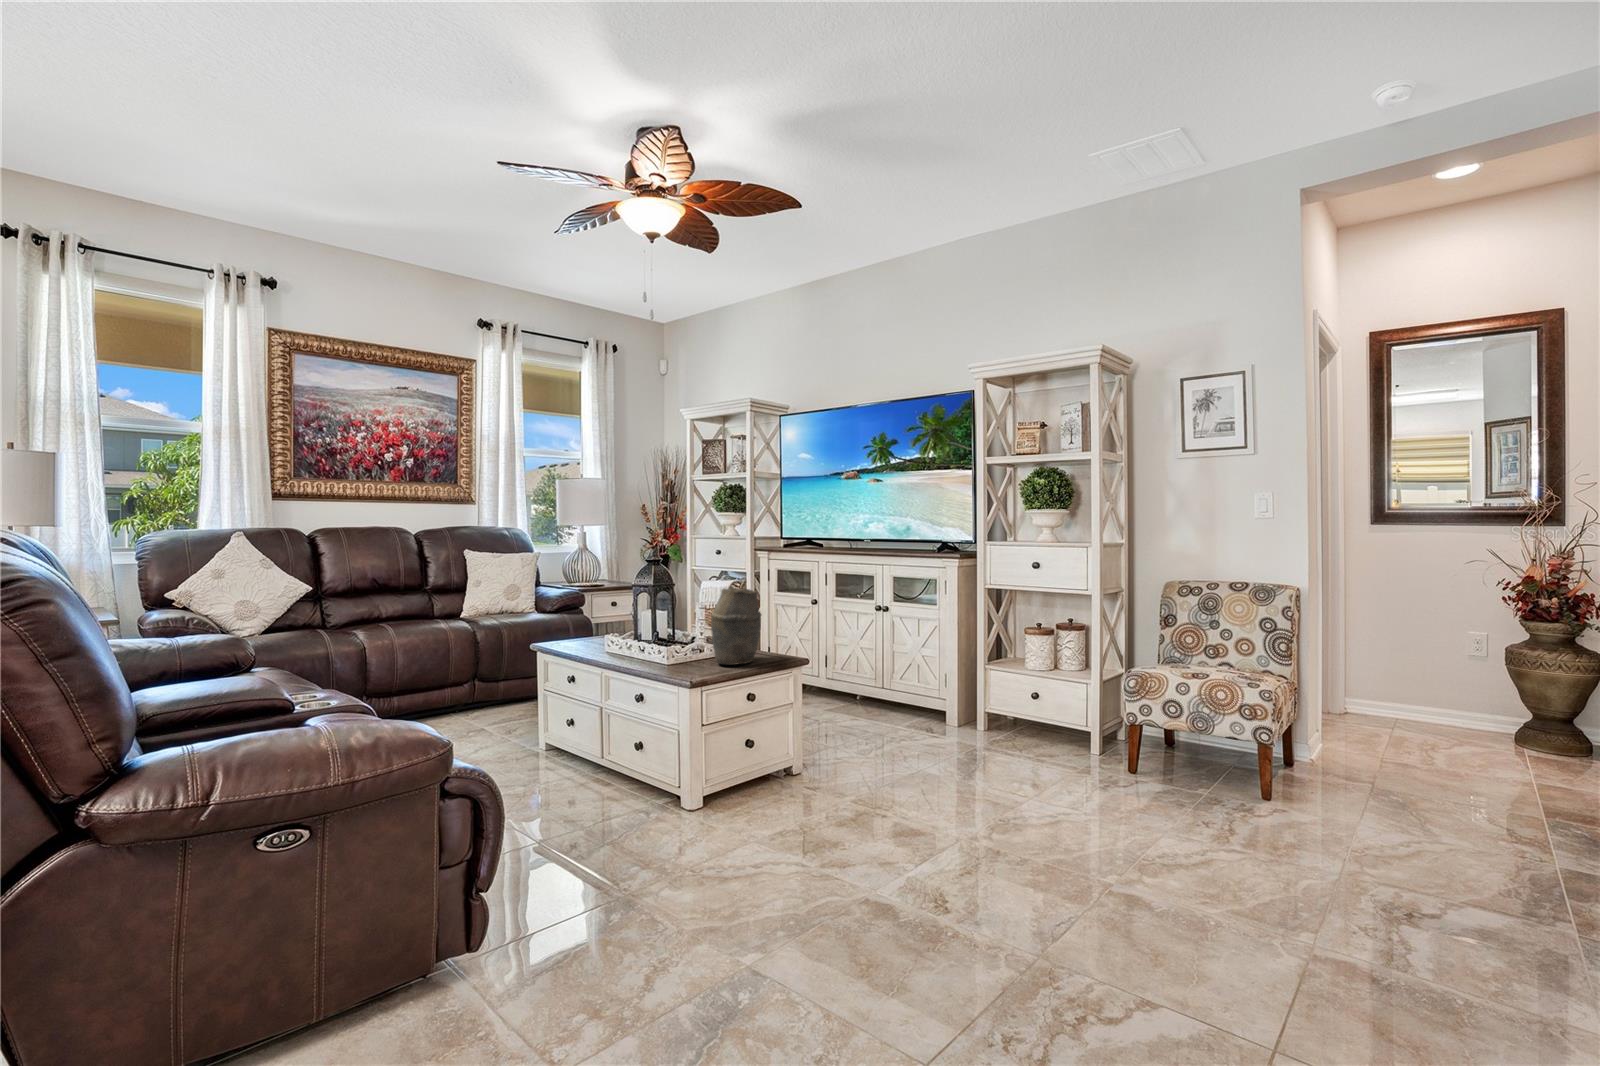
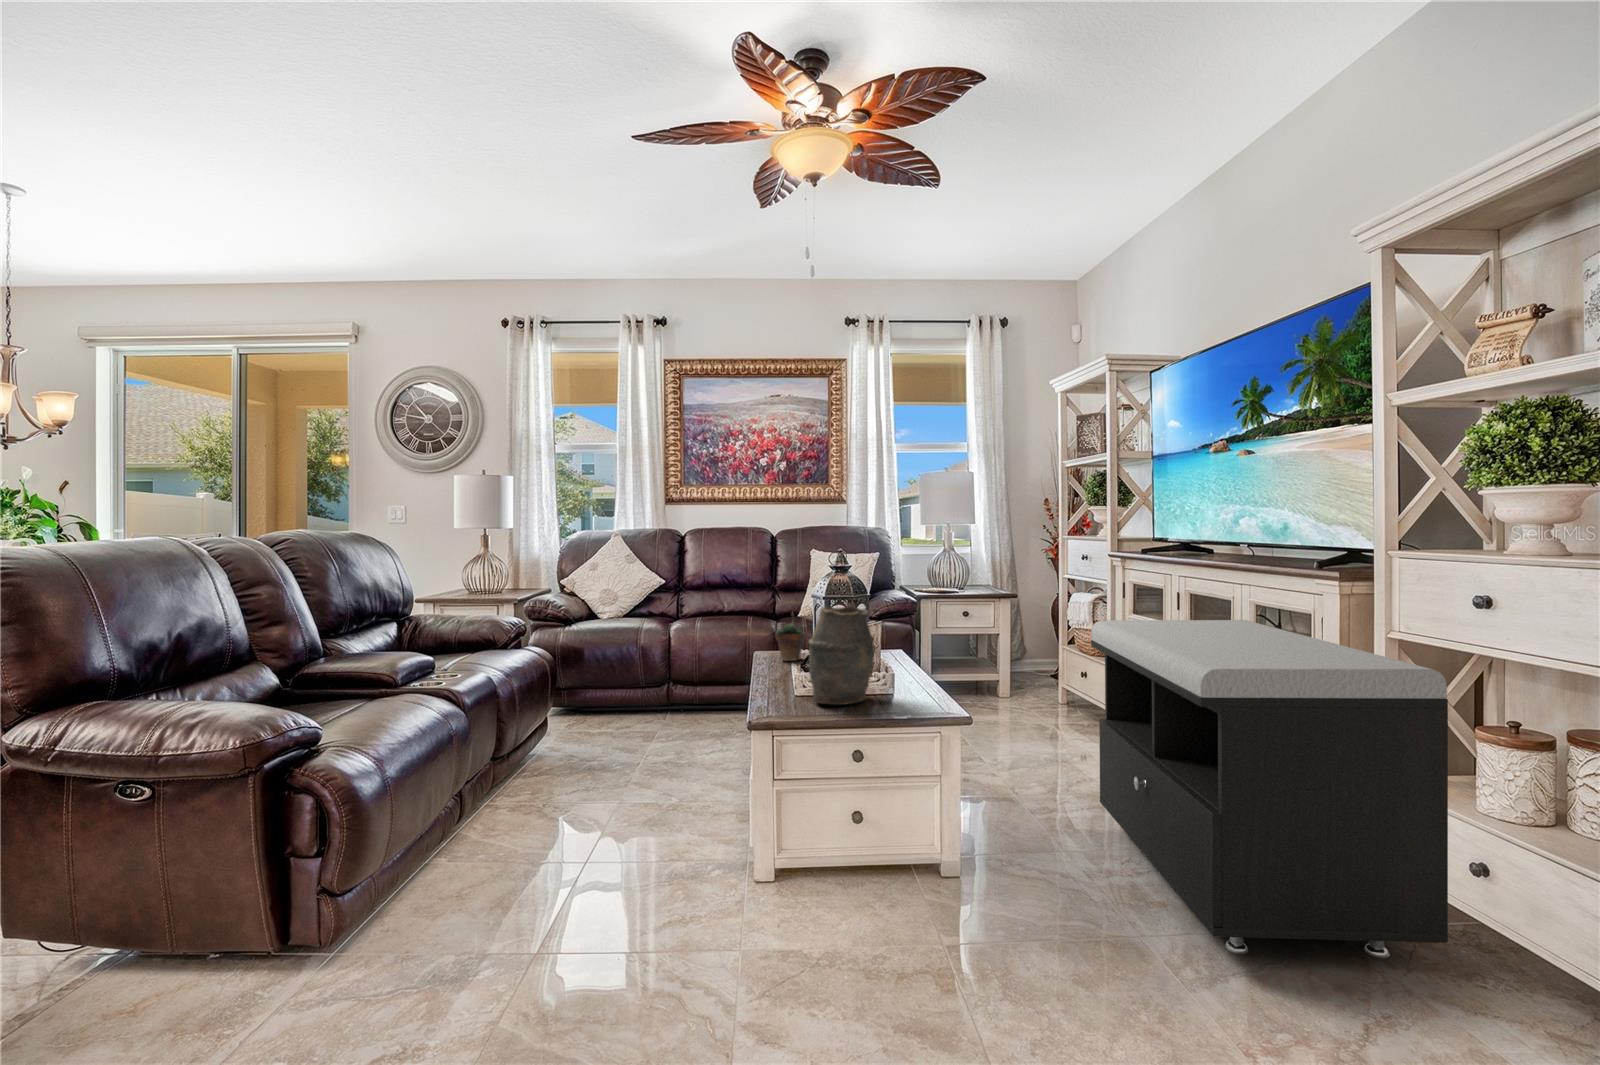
storage bench: none [841,586,1062,766] -> present [1091,620,1448,958]
succulent plant: none [588,601,616,646] -> present [776,614,805,661]

